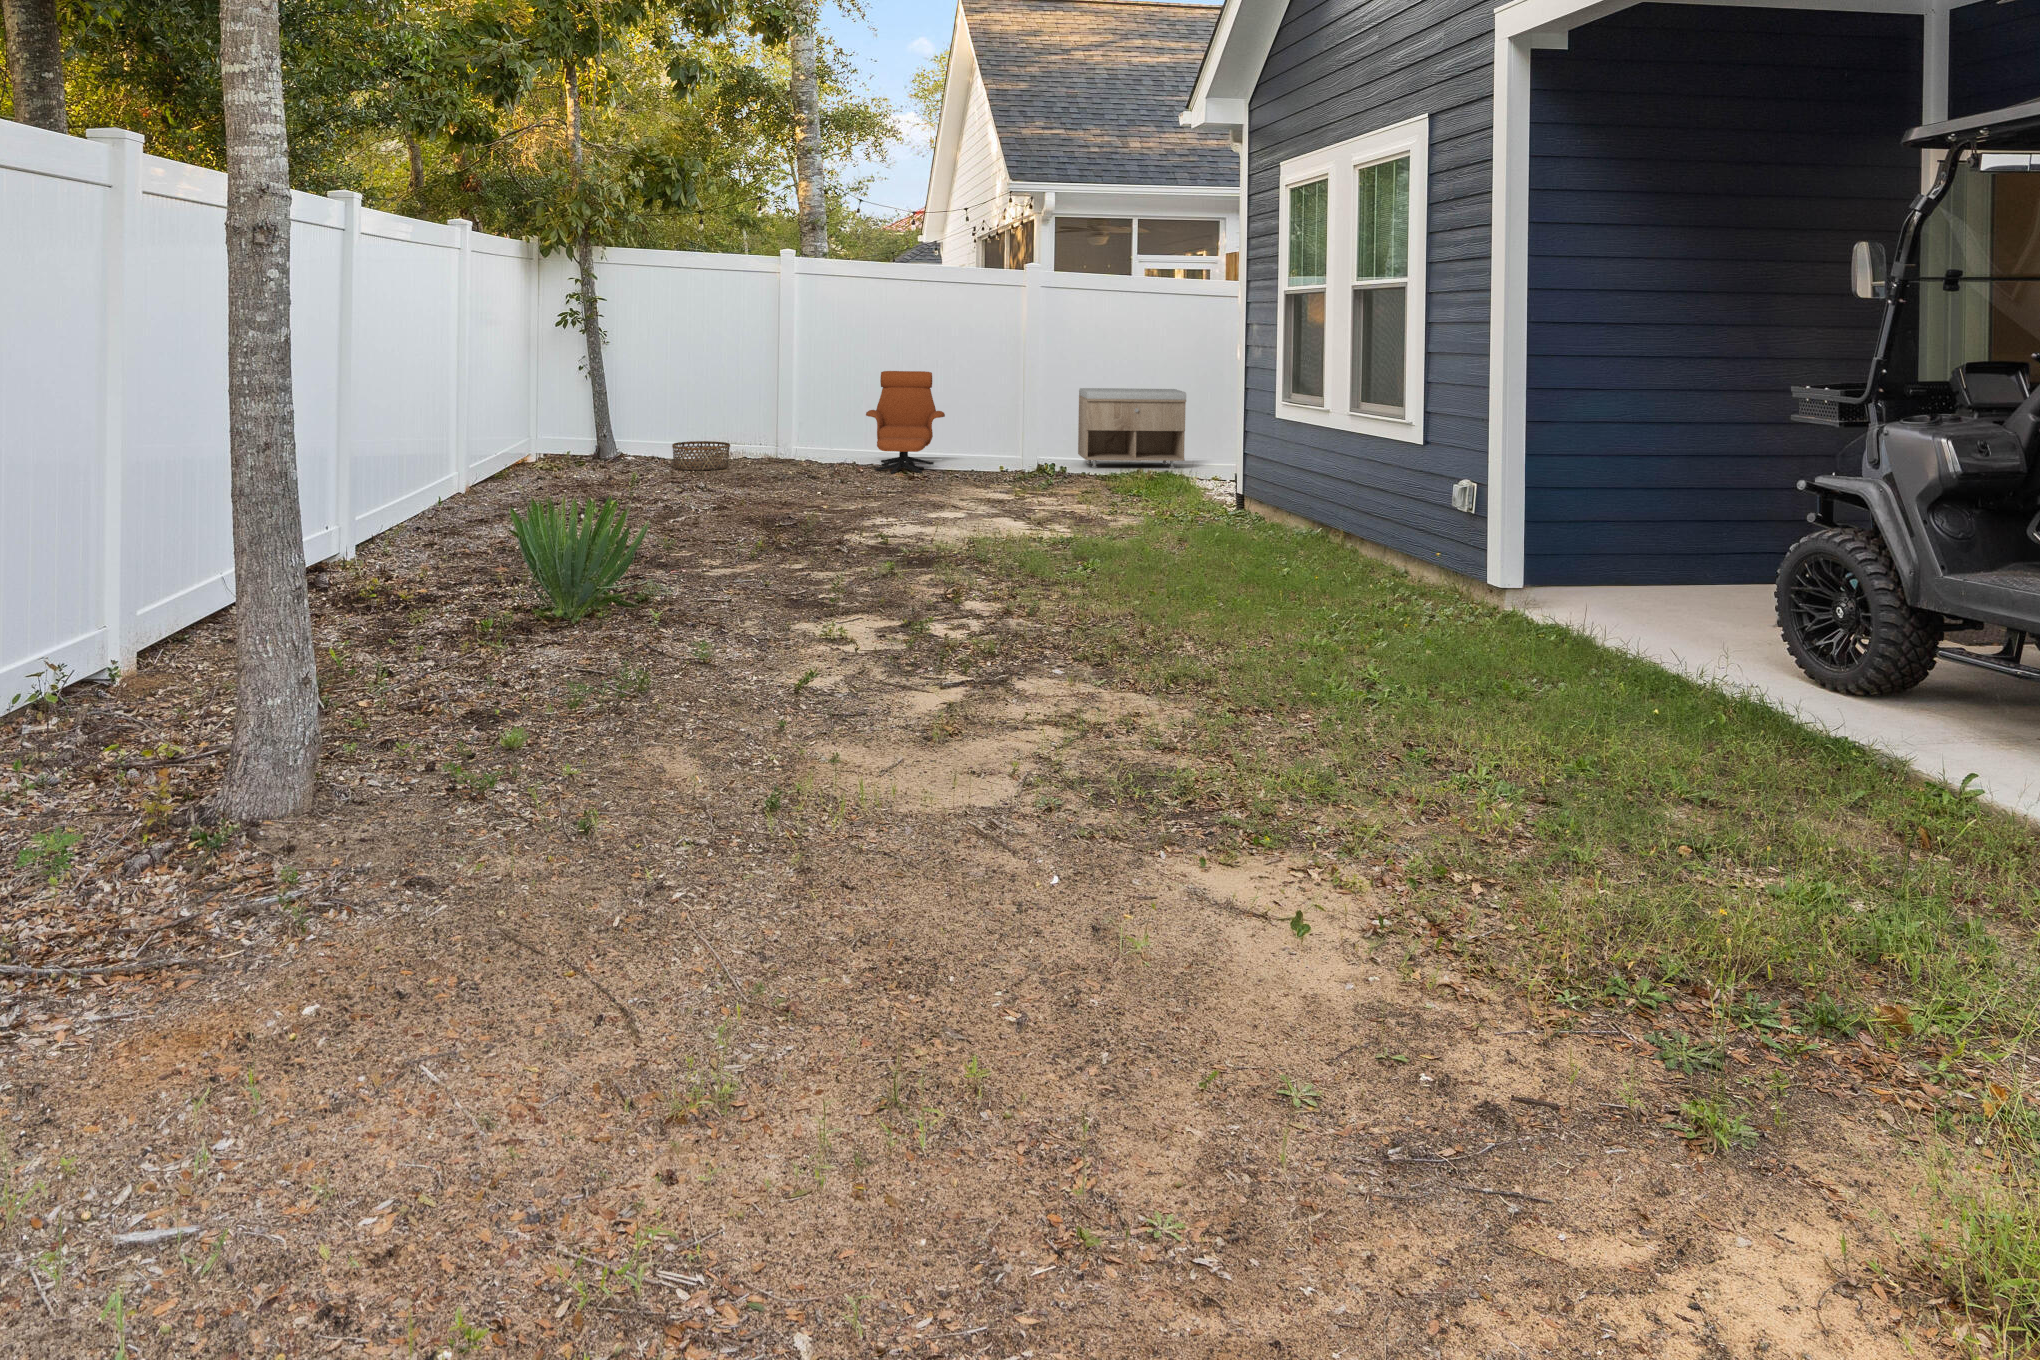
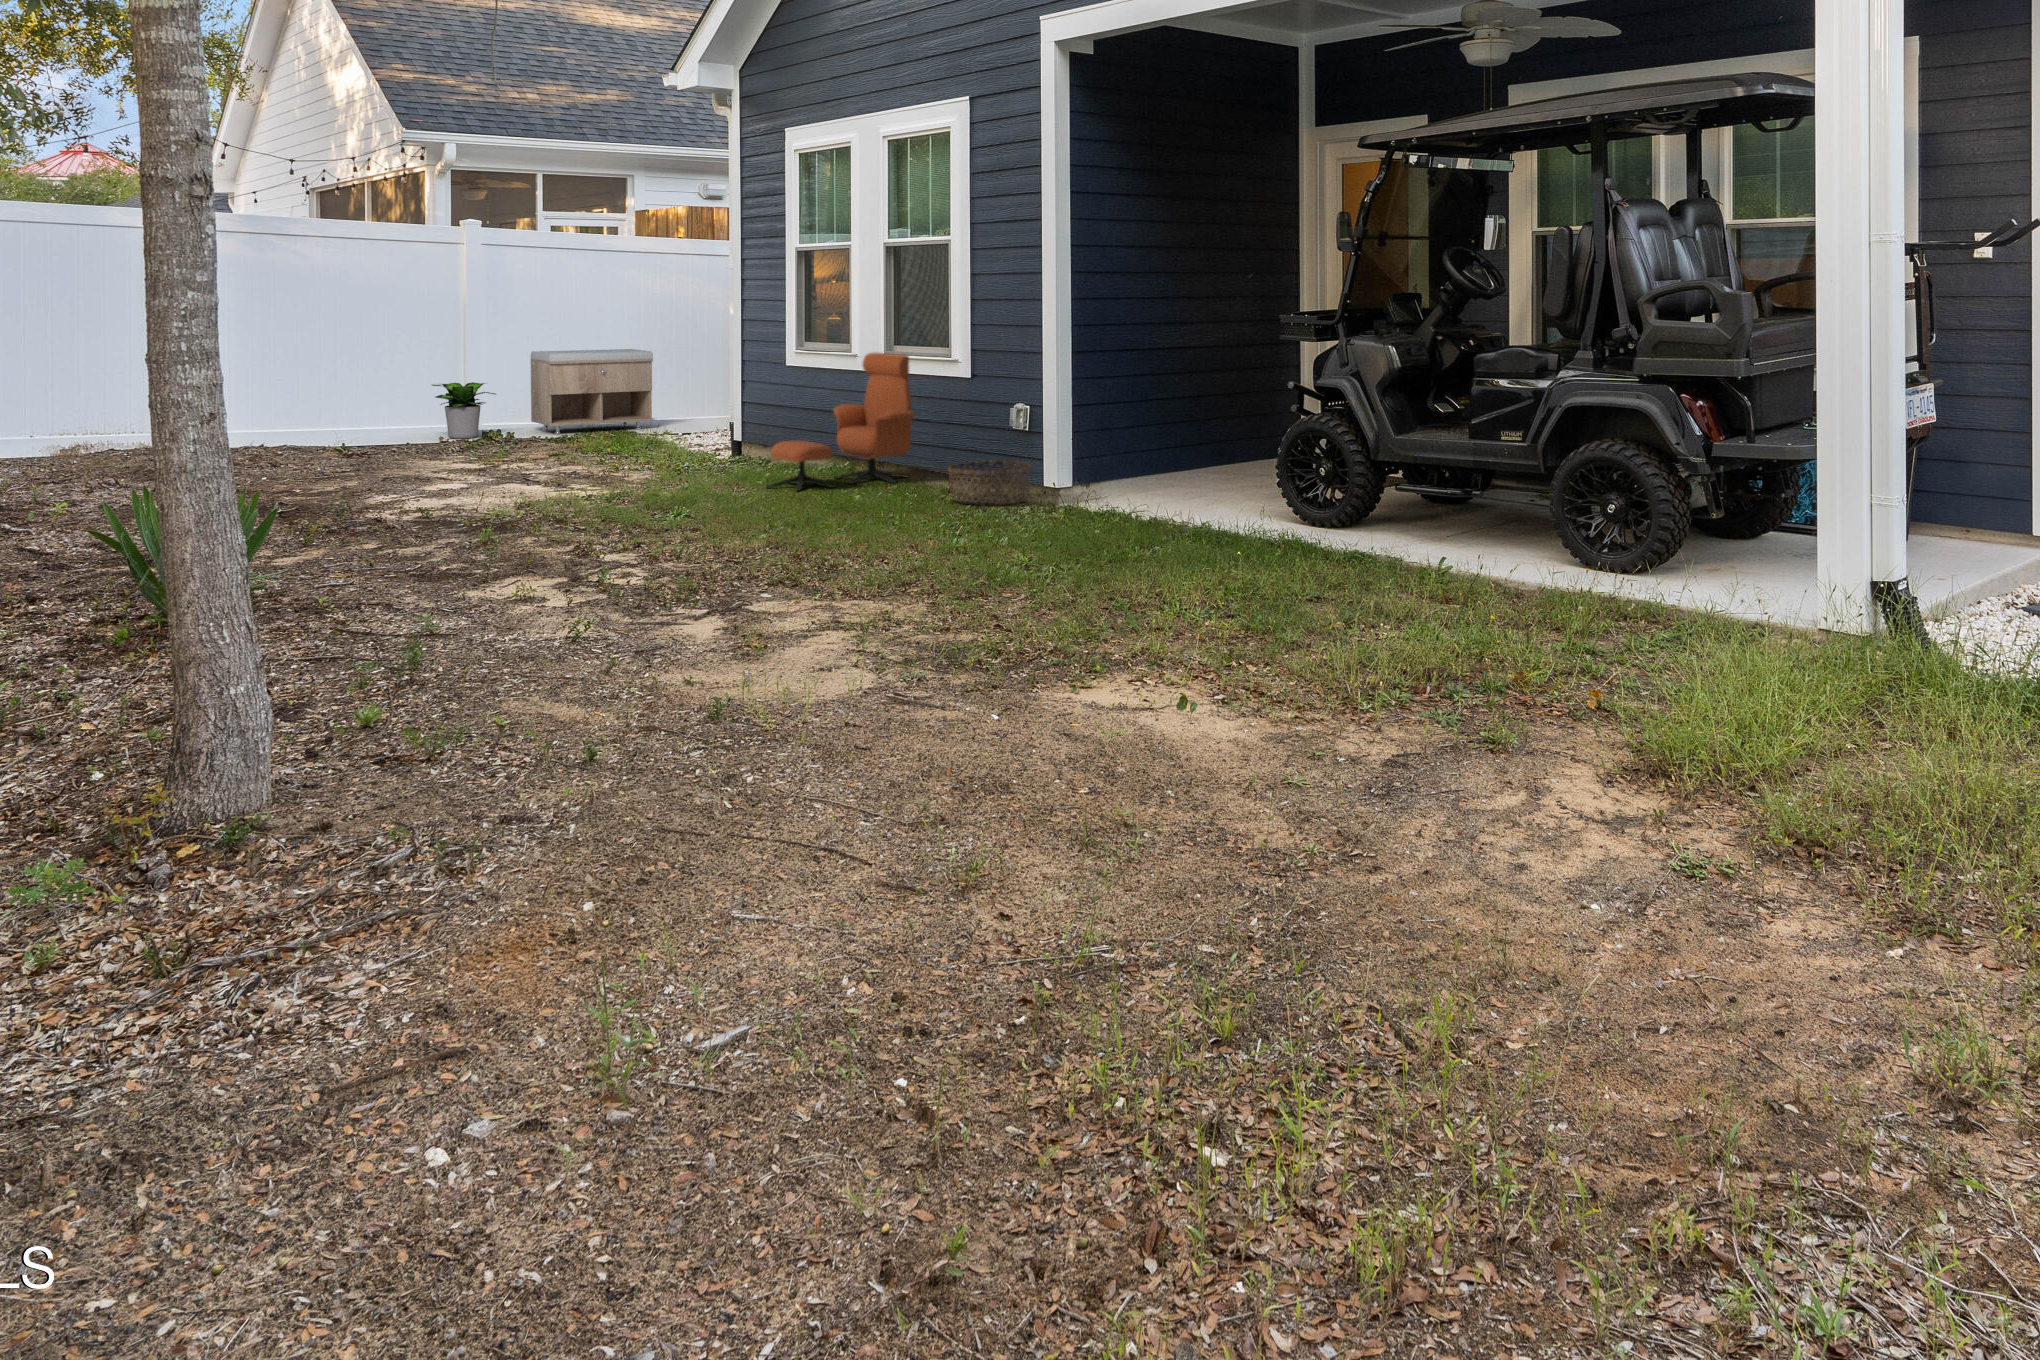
lounge chair: present [866,371,945,473] -> present [766,353,915,491]
potted plant: none [986,414,1045,466] -> present [432,382,495,439]
basket: present [672,441,730,471] -> present [948,461,1031,505]

